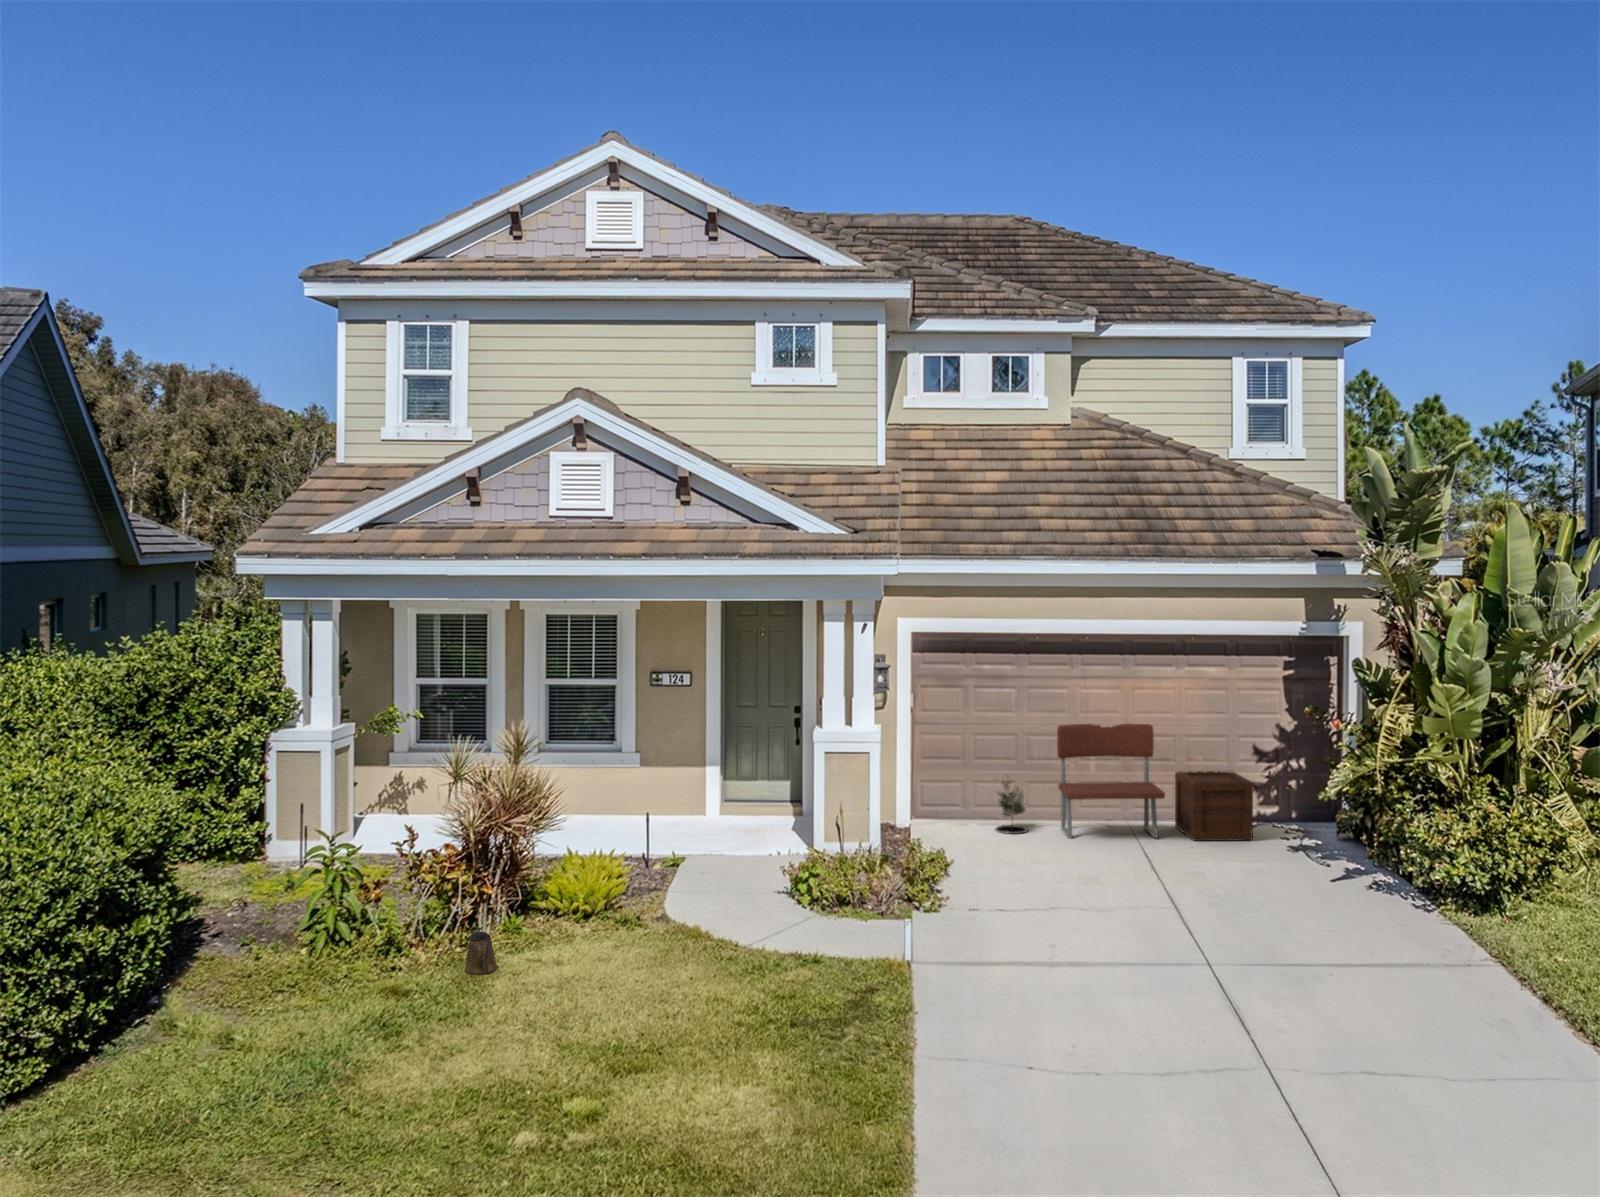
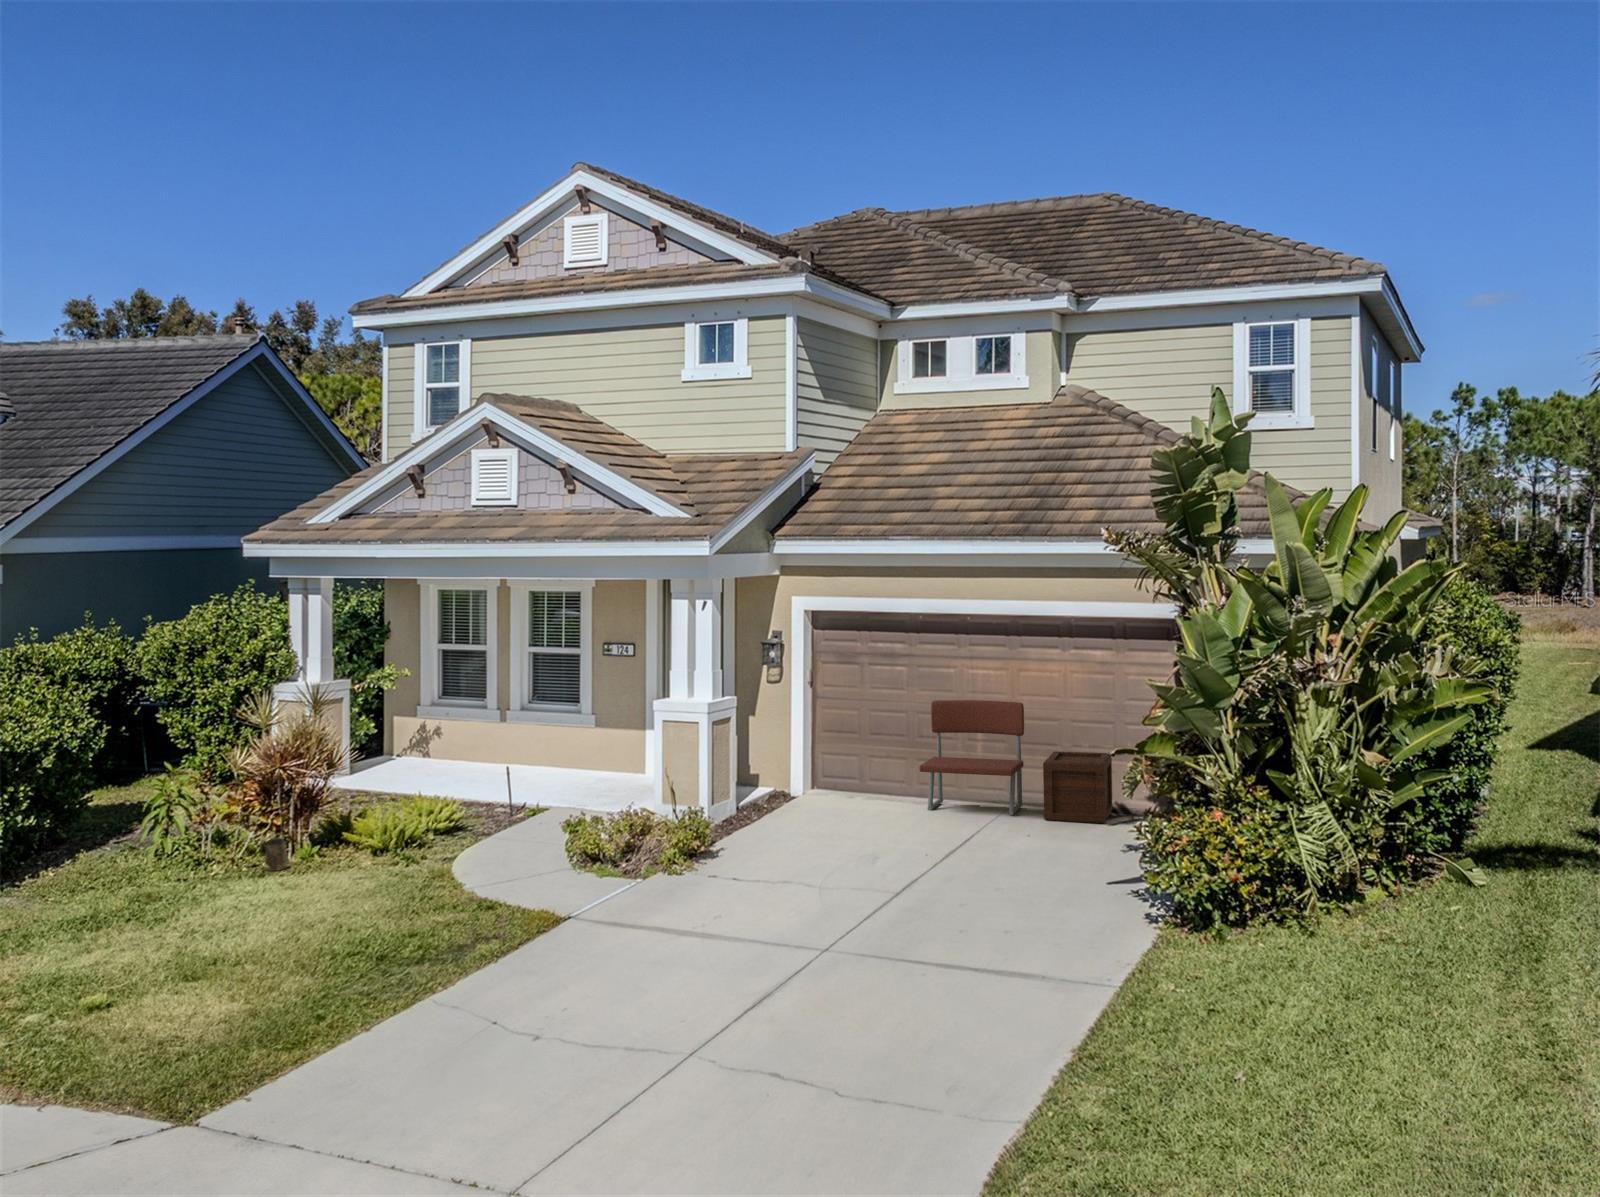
potted tree: present [995,781,1027,834] -> none [871,745,907,803]

